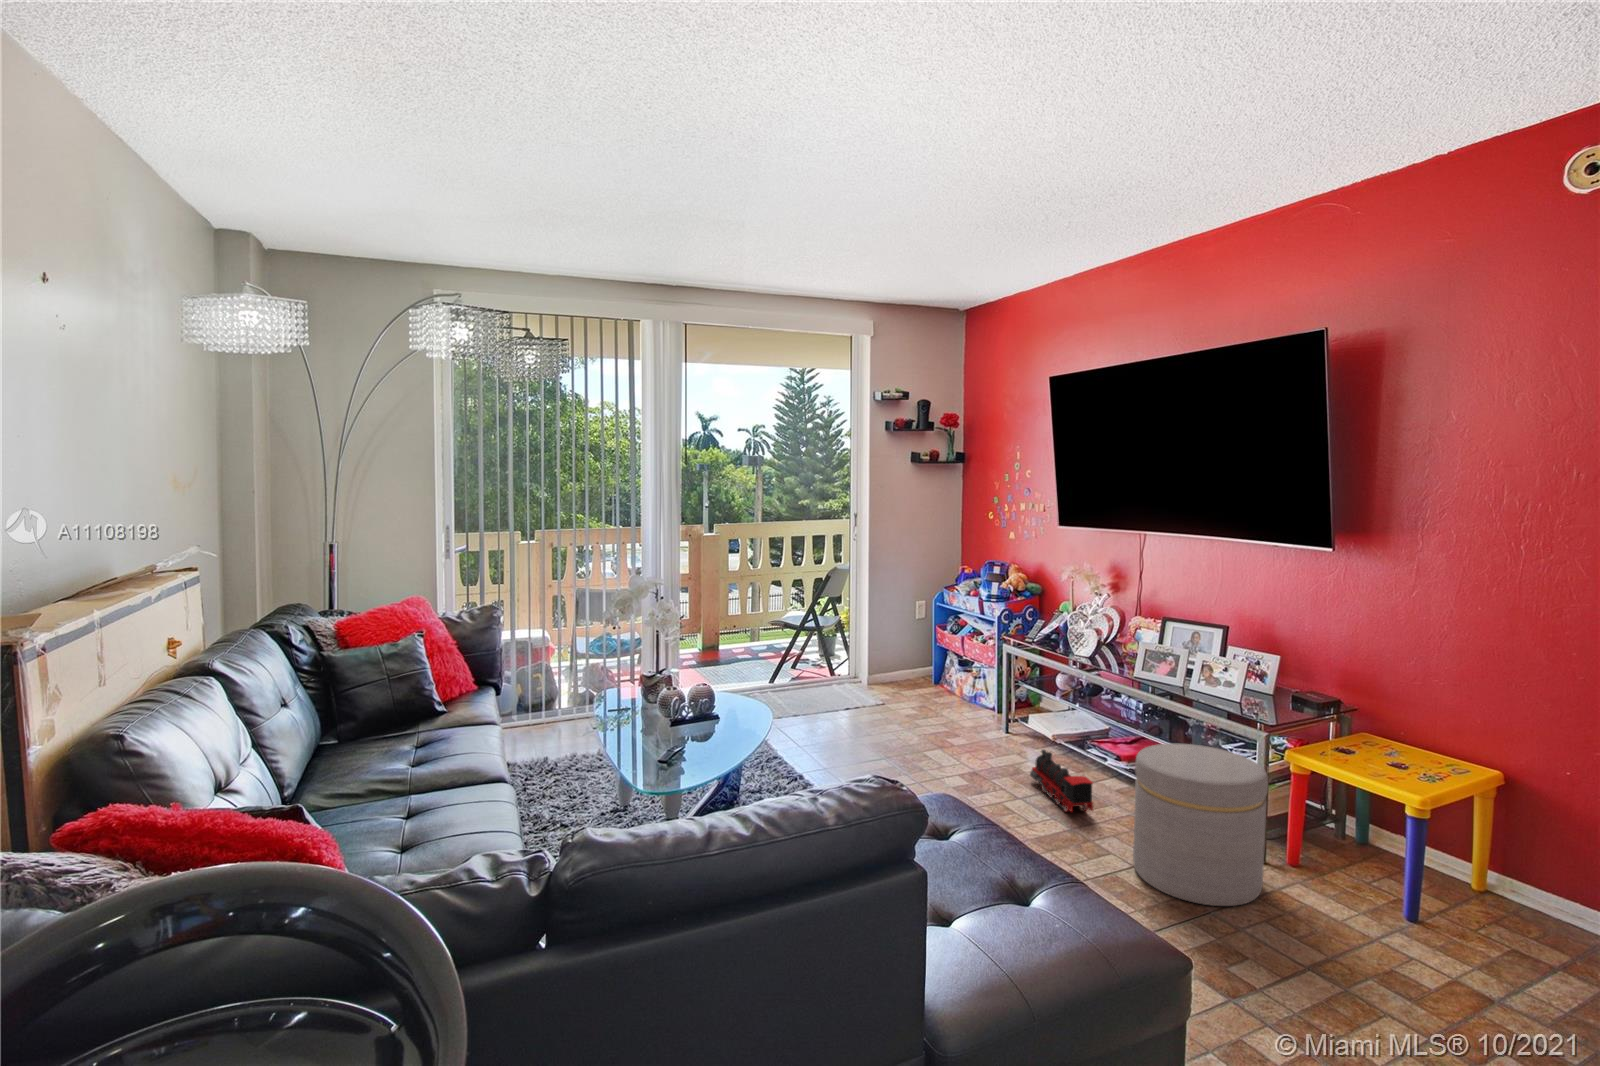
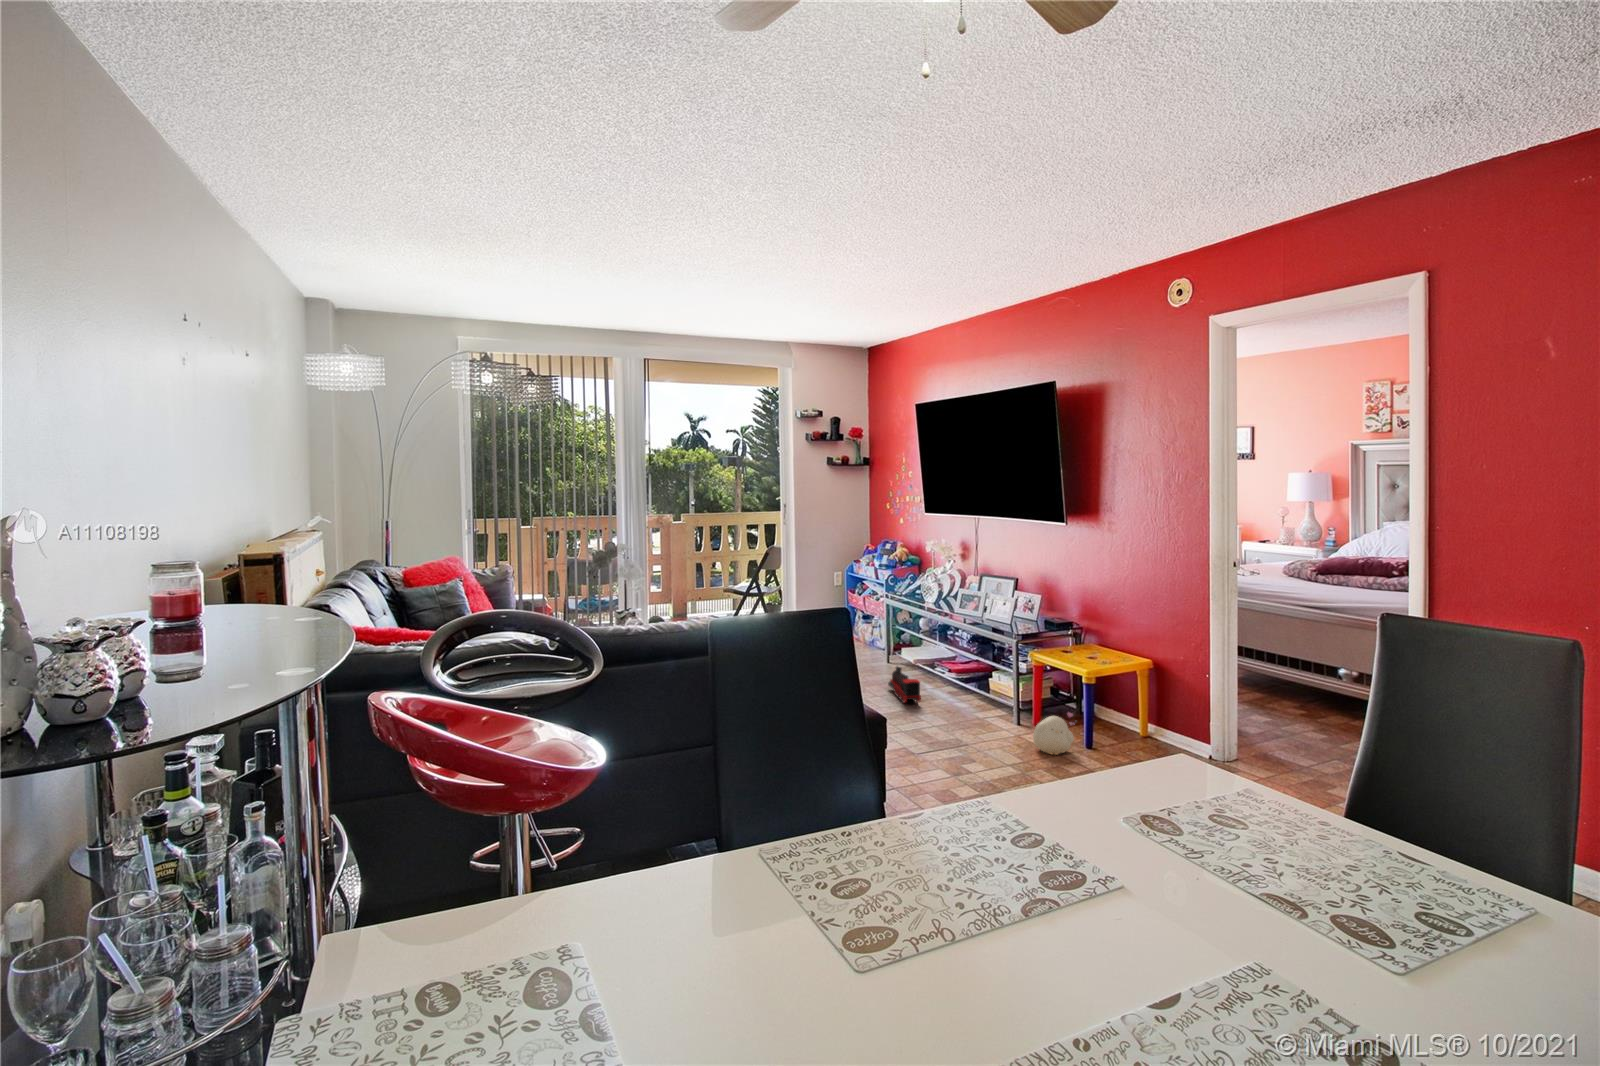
ottoman: present [1133,744,1268,906] -> none [931,649,1010,744]
plush toy: none [1319,866,1399,936] -> present [1033,713,1074,755]

